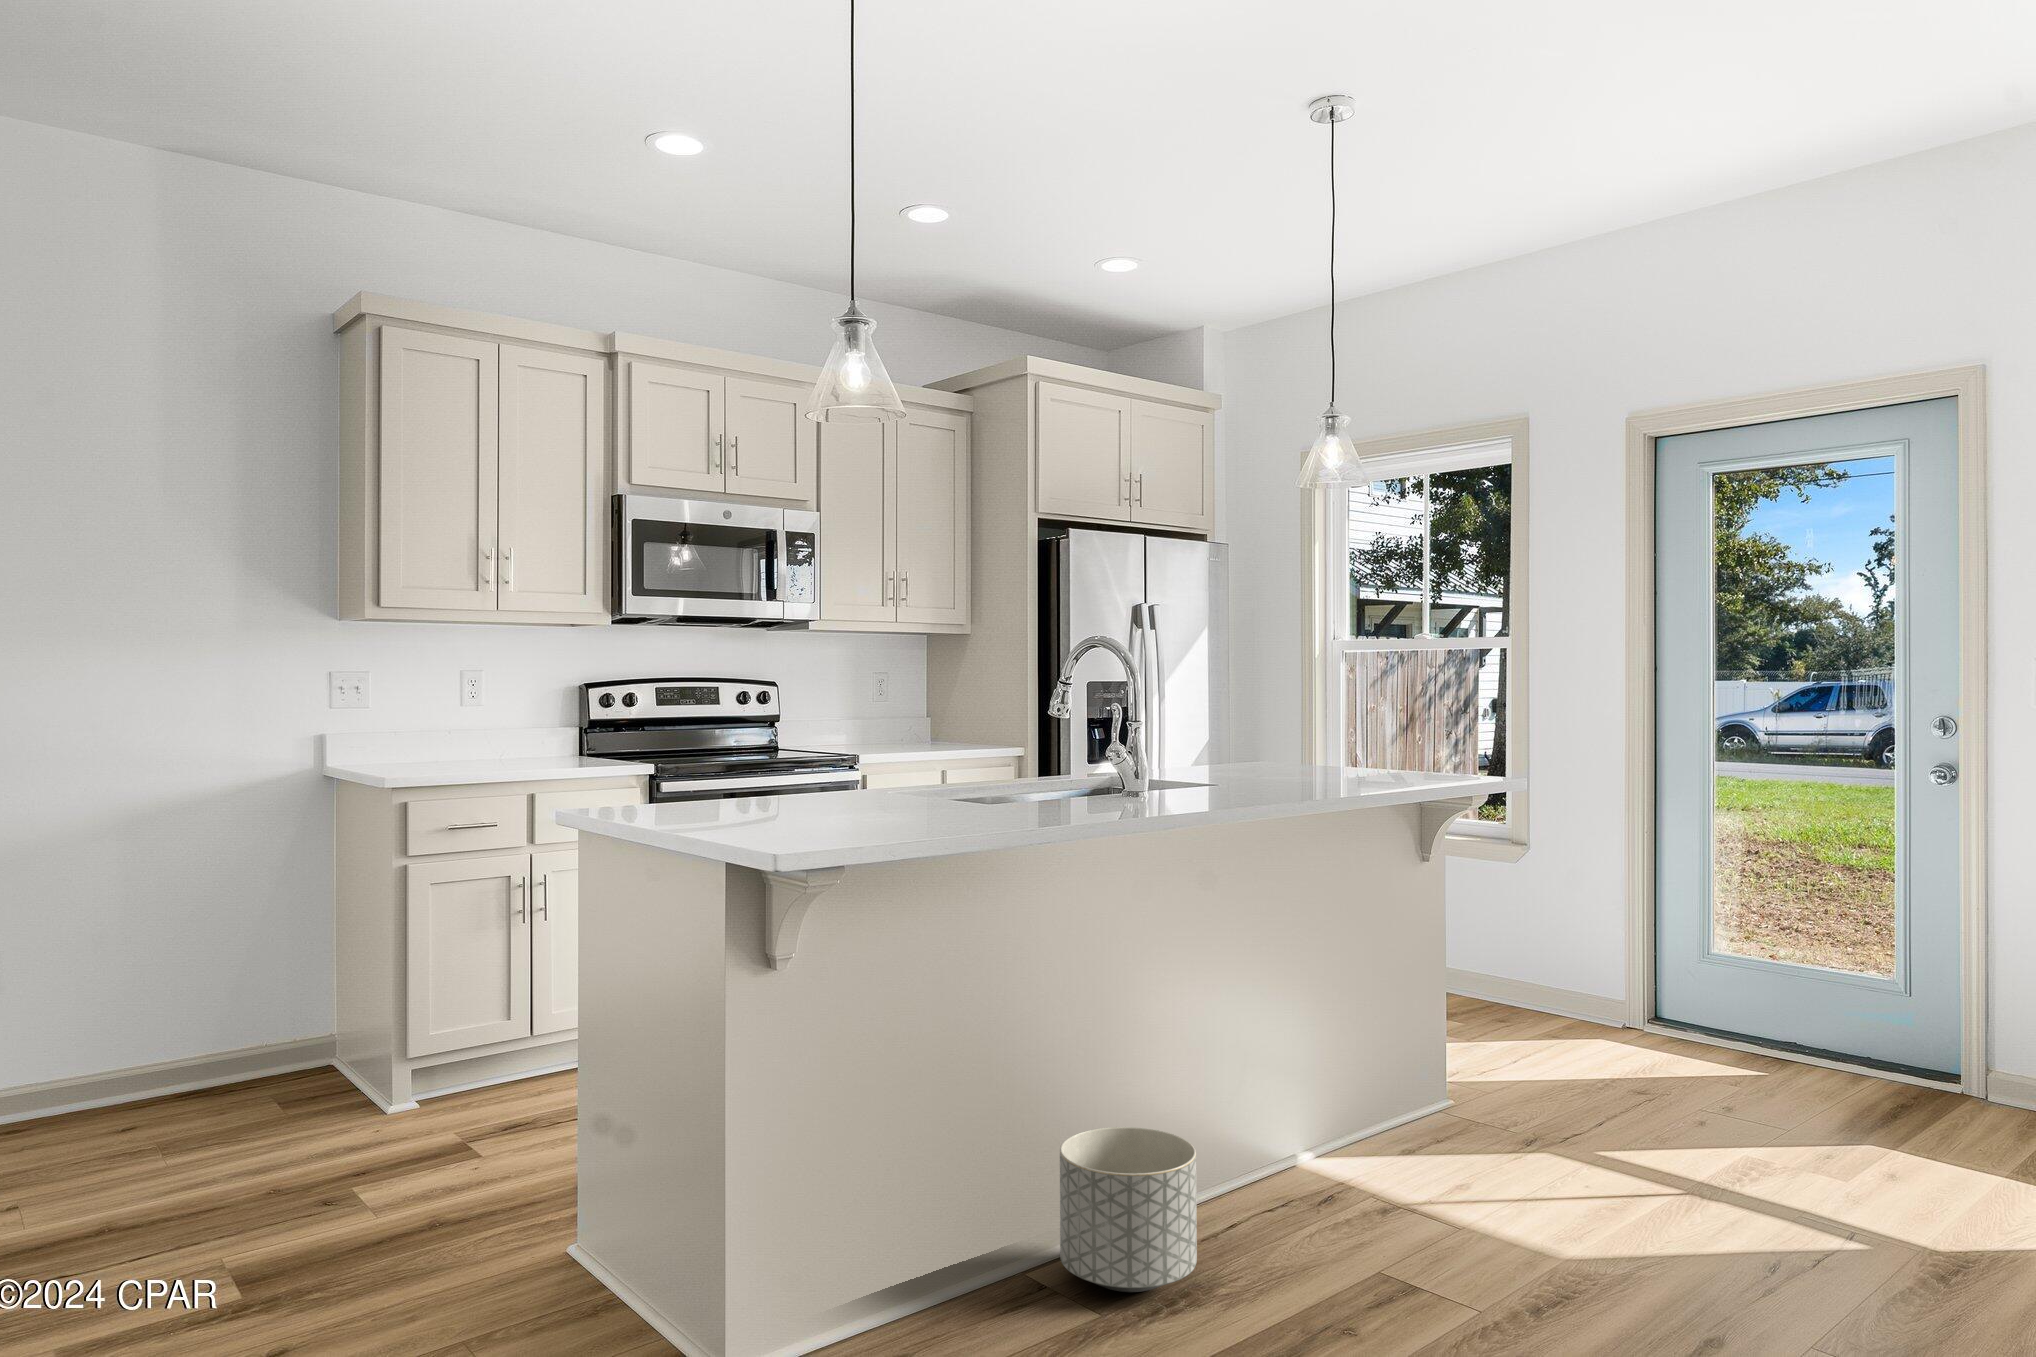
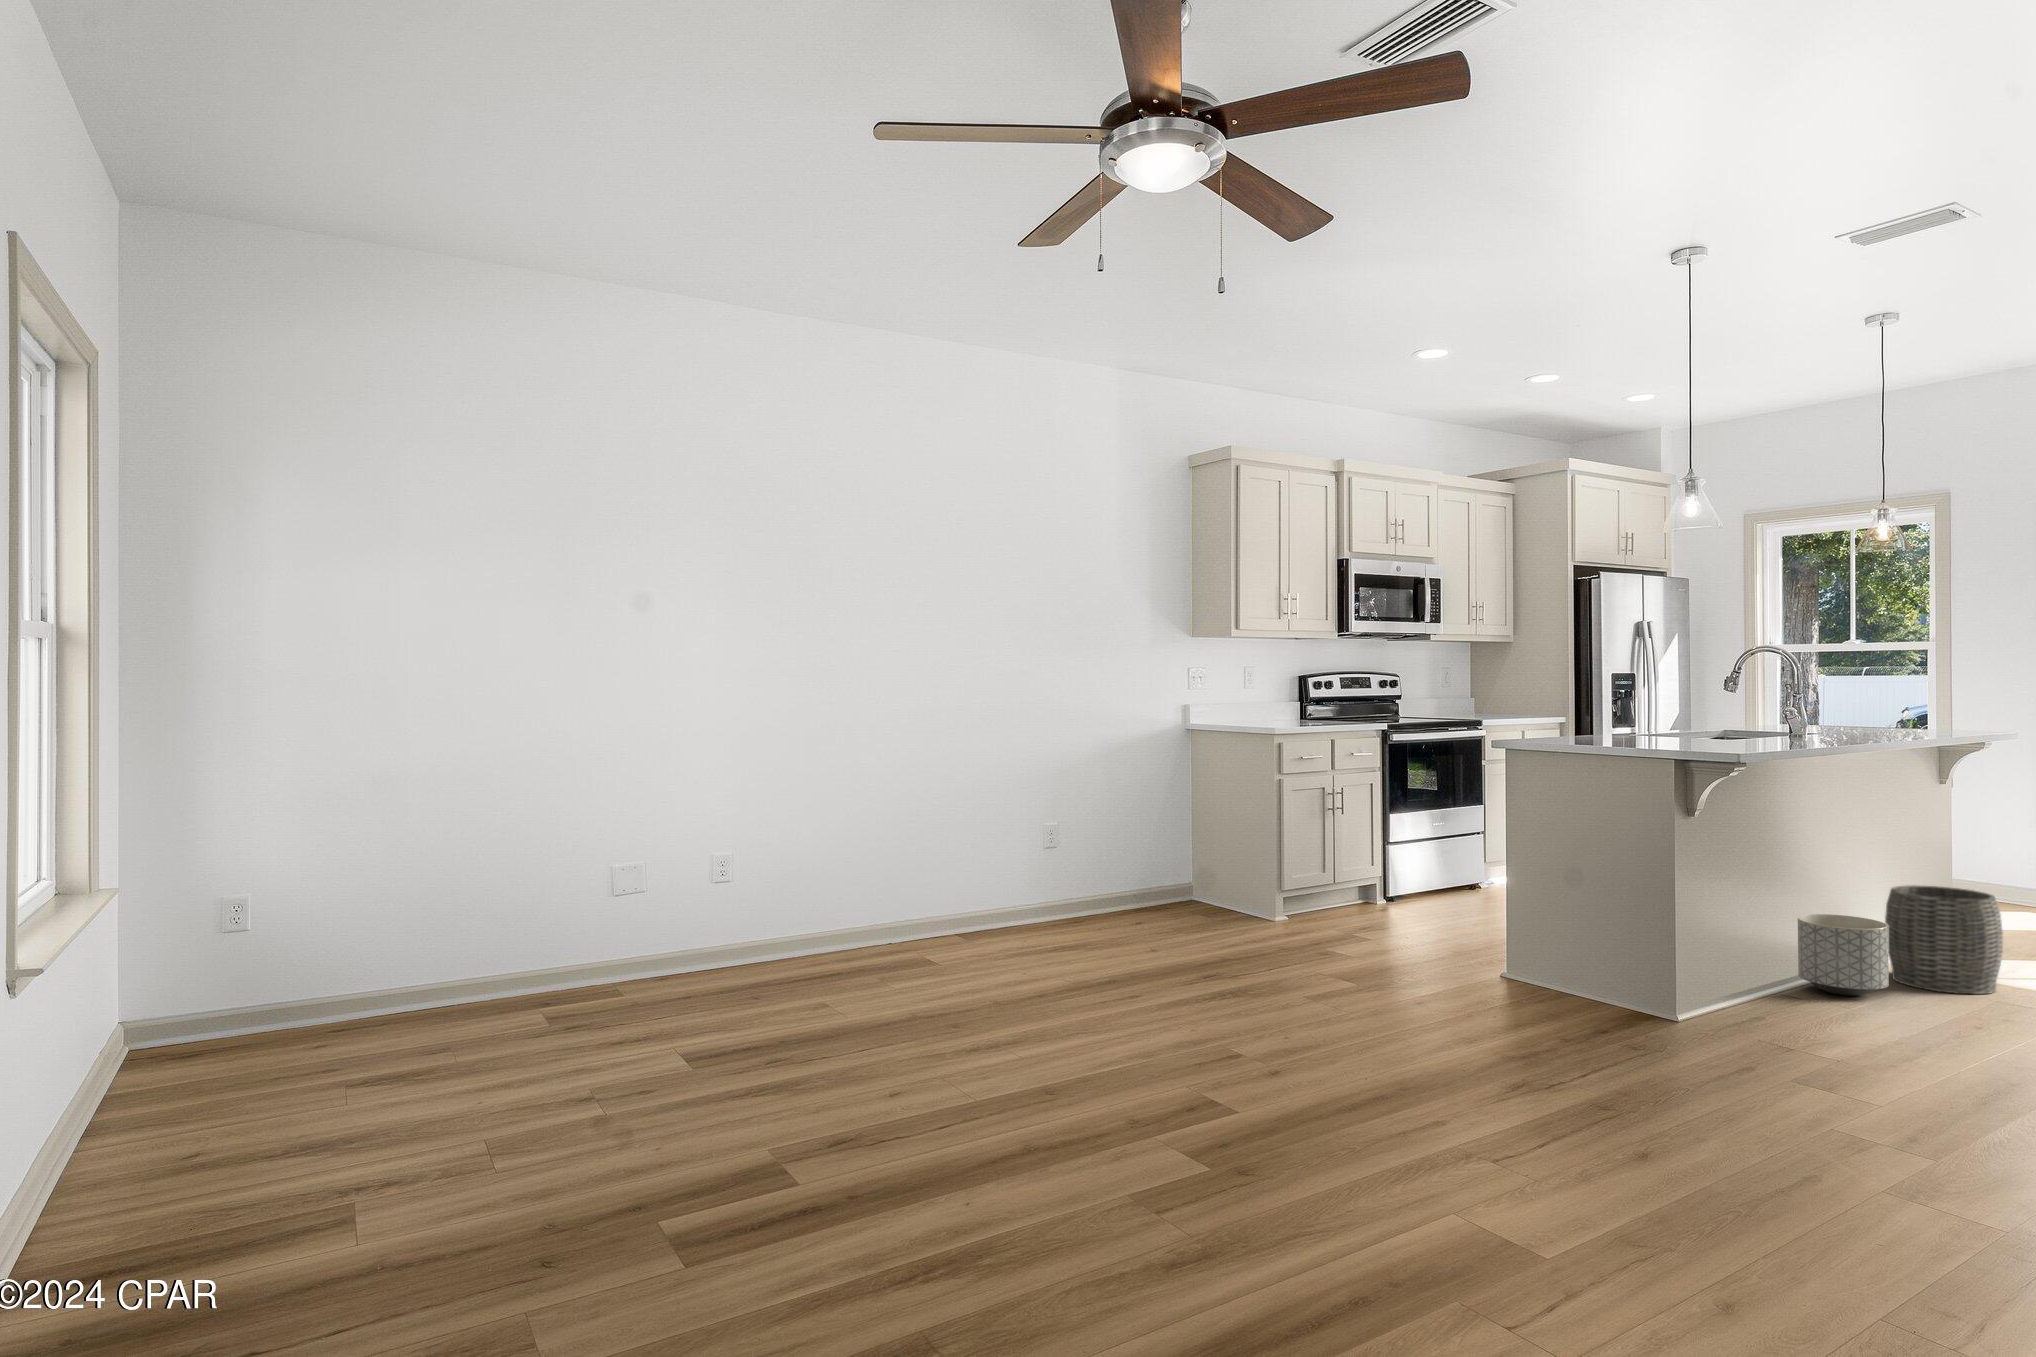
woven basket: none [1244,1061,1411,1275] -> present [1885,885,2003,994]

